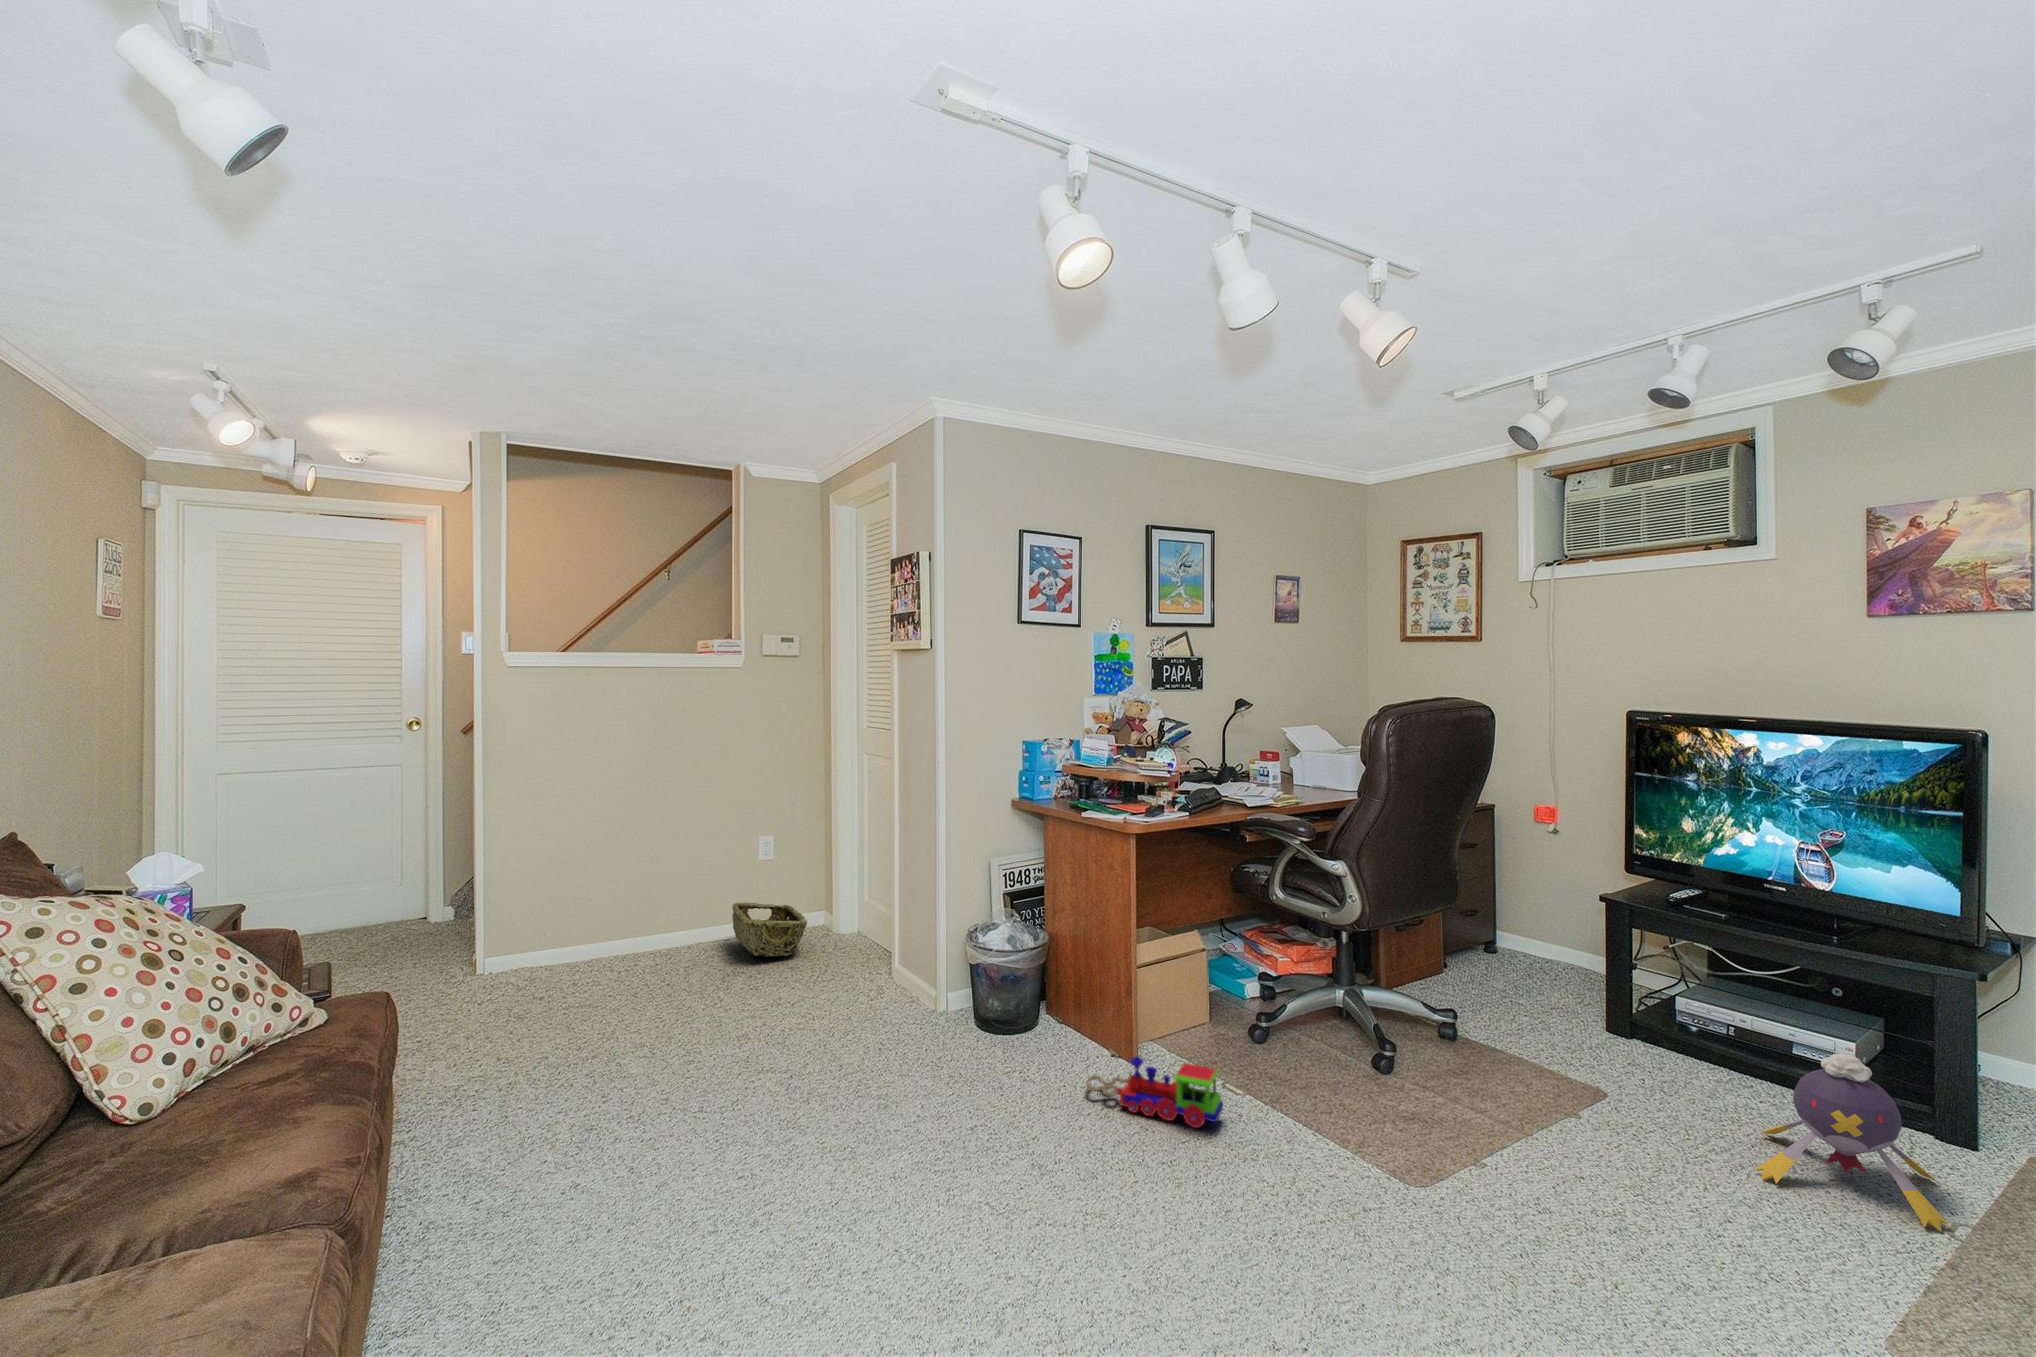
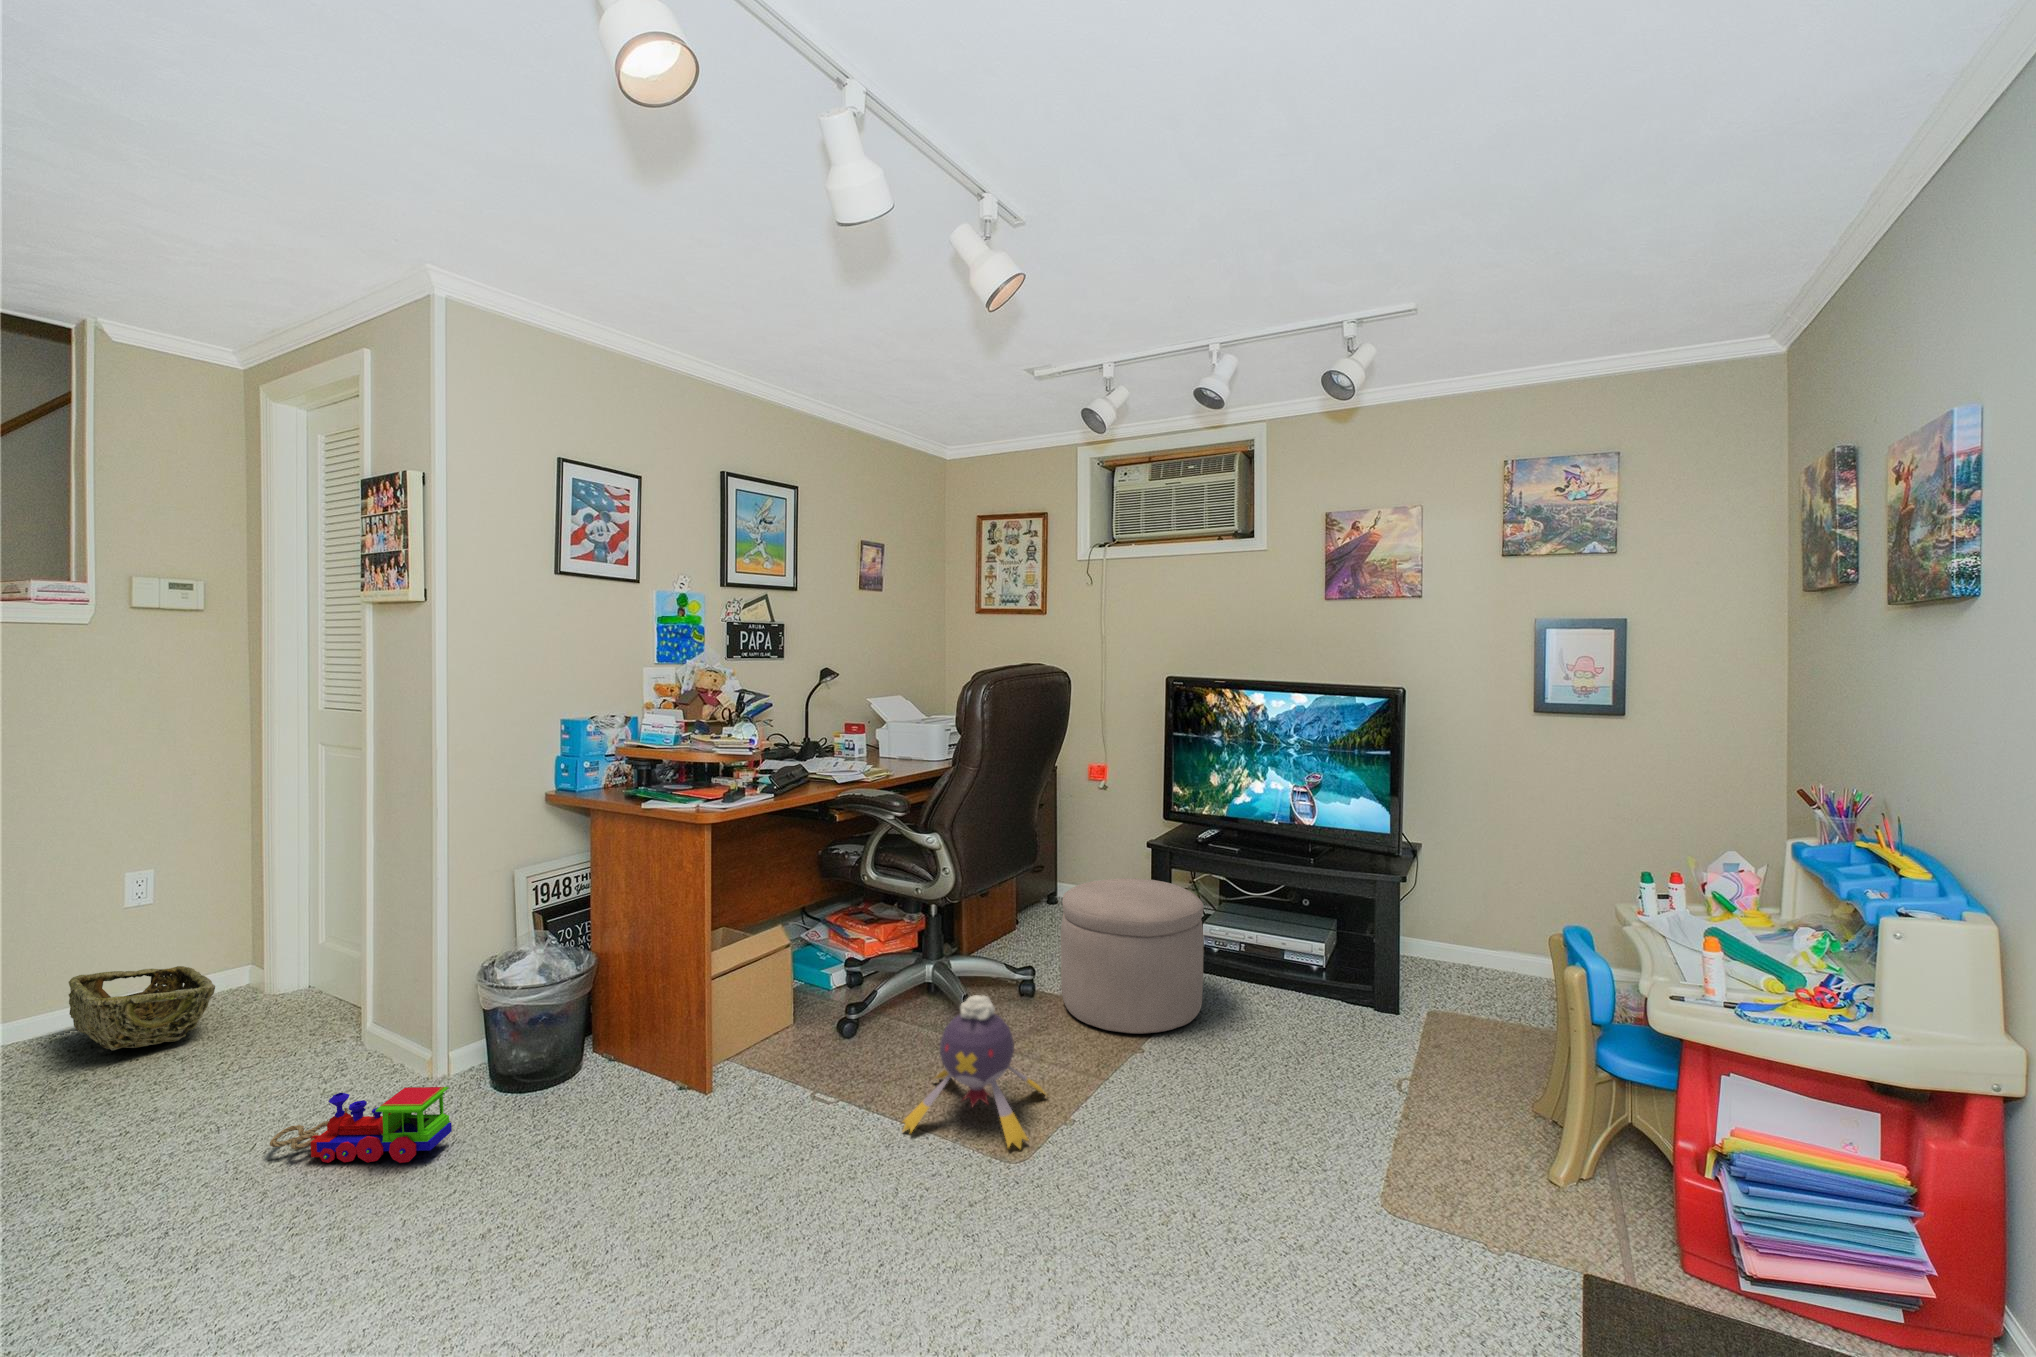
ottoman: none [1483,928,1663,1102] -> present [1061,878,1204,1034]
plush toy: present [1755,1054,1949,1232] -> present [903,995,1045,1149]
toy train: present [1086,1057,1223,1128] -> present [270,1087,452,1163]

